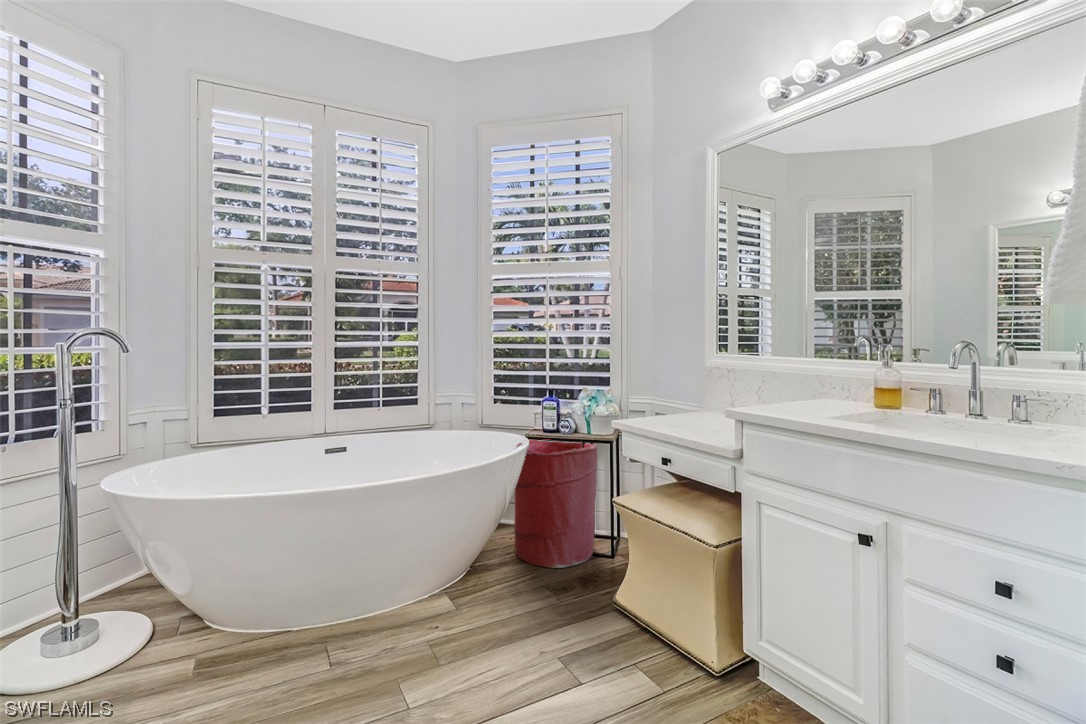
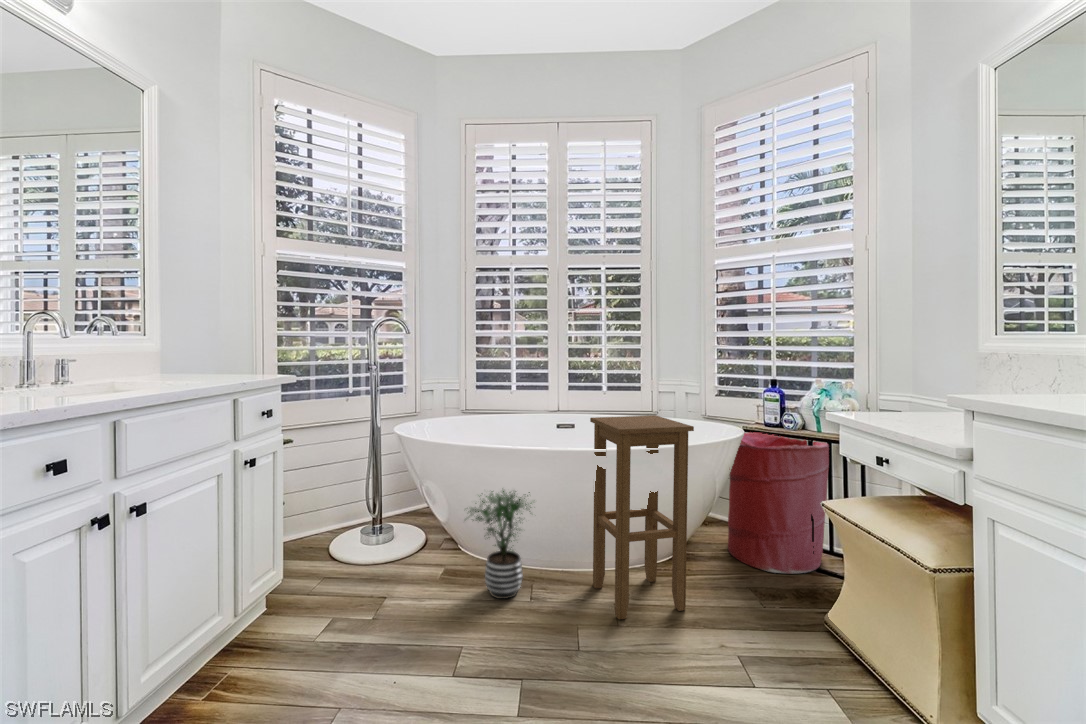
stool: none [391,434,503,656] -> present [590,415,694,619]
potted plant: none [236,536,337,675] -> present [470,491,532,599]

